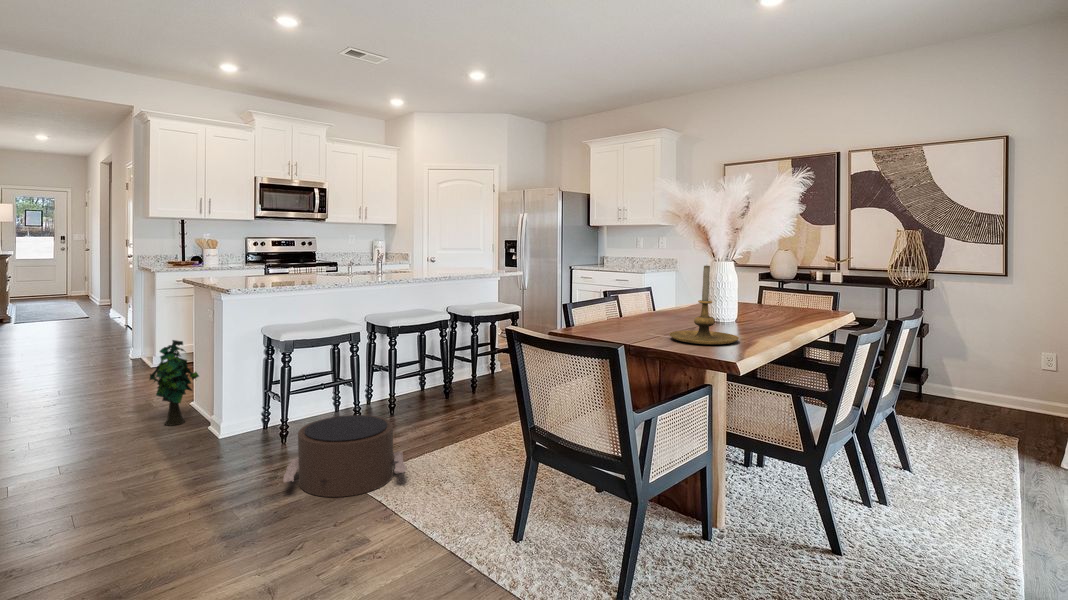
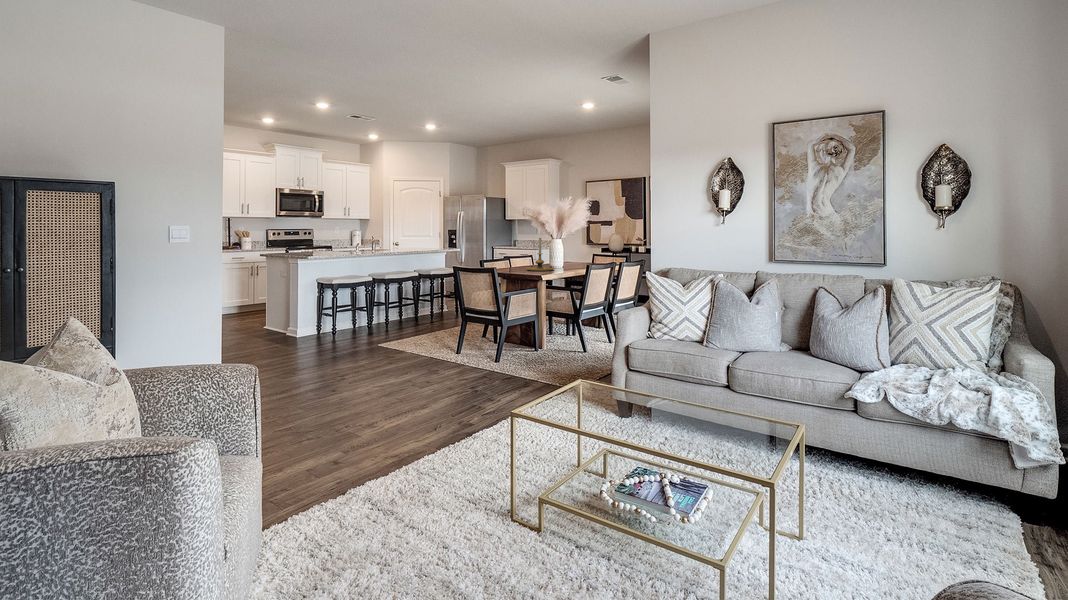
decorative plant: present [149,340,199,426] -> none [250,286,279,335]
pouf: present [283,415,406,497] -> none [347,318,406,351]

